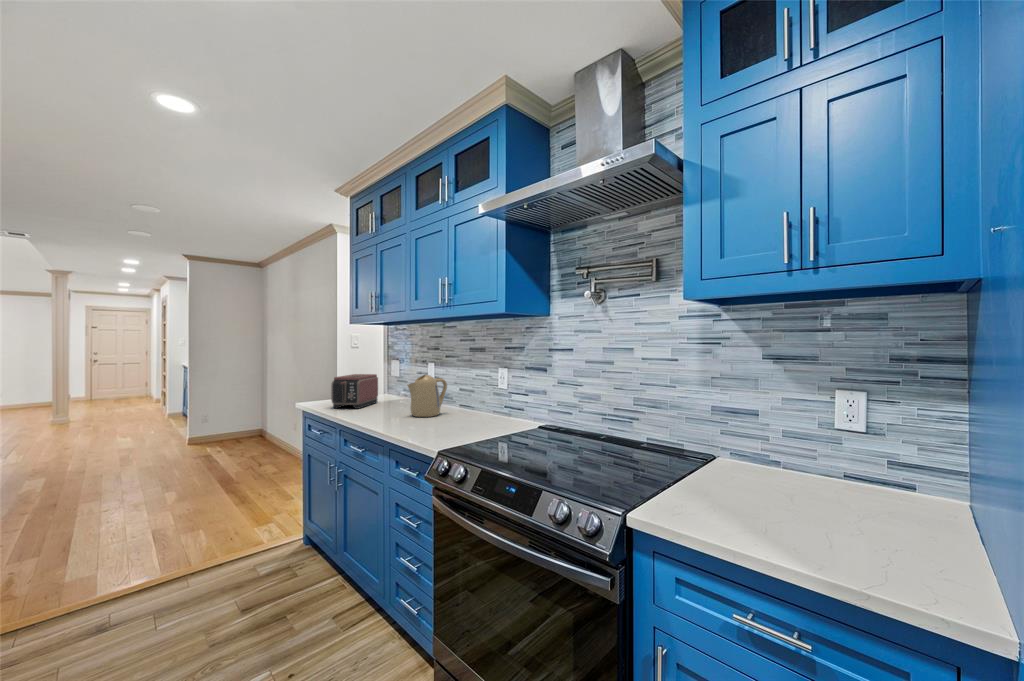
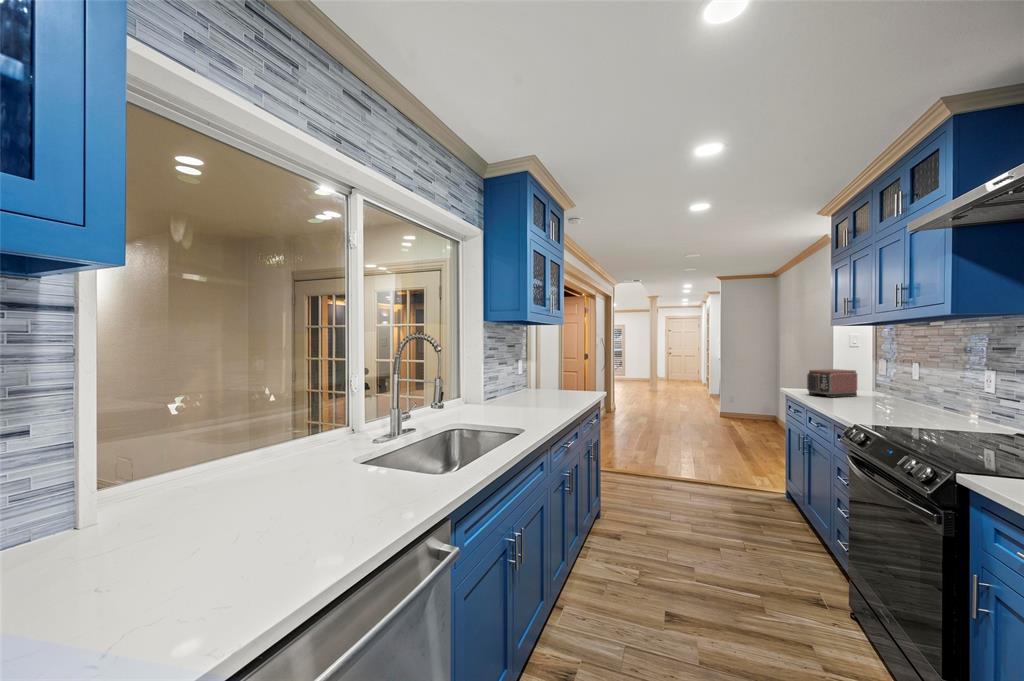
kettle: present [407,375,447,417] -> none [869,372,921,411]

